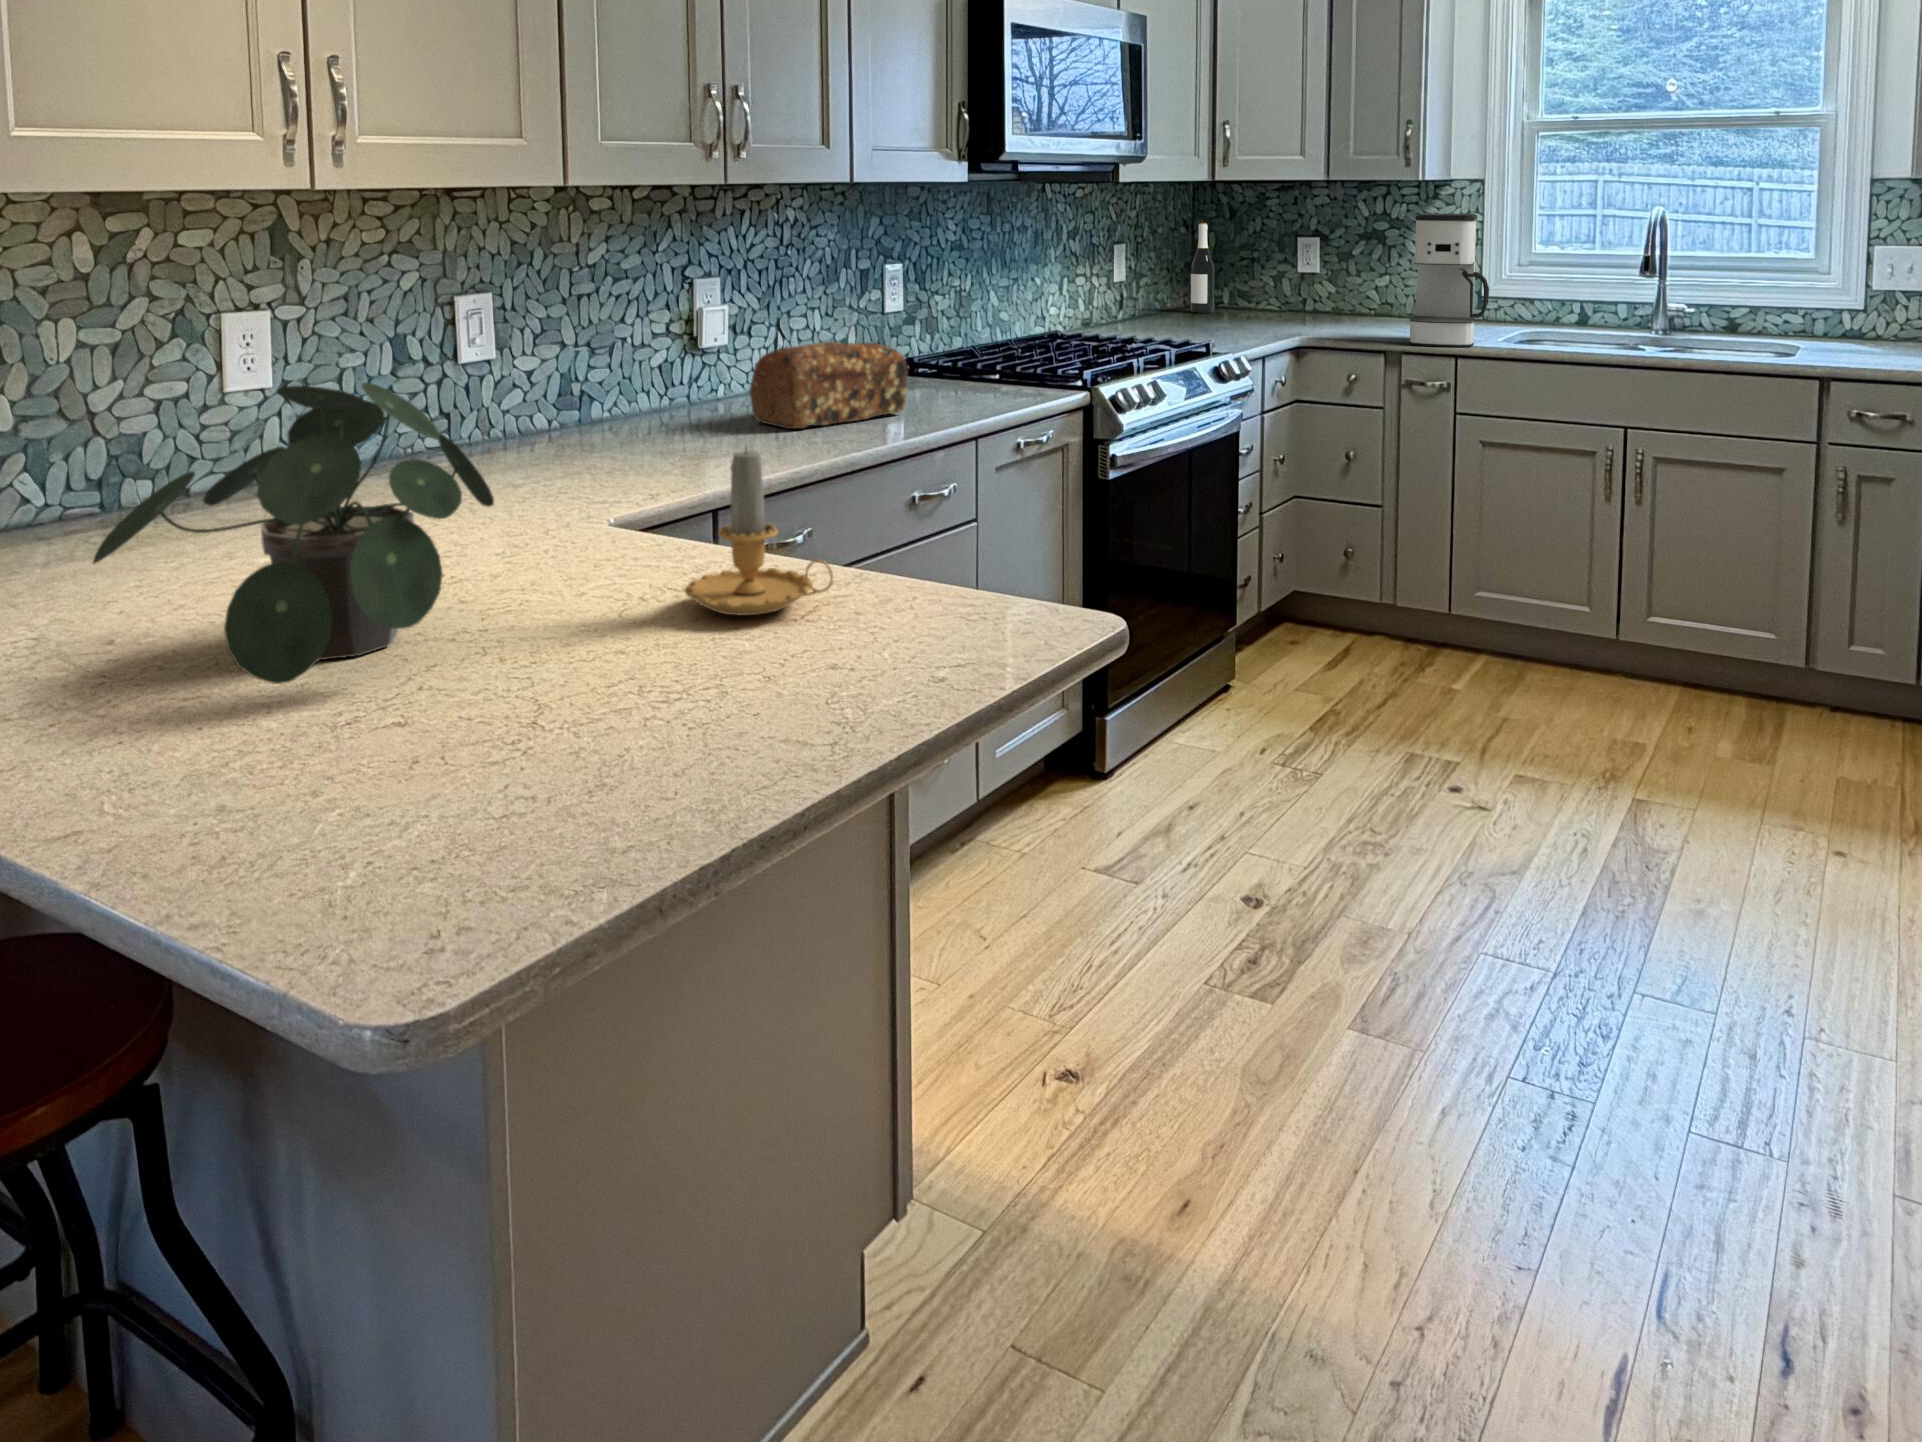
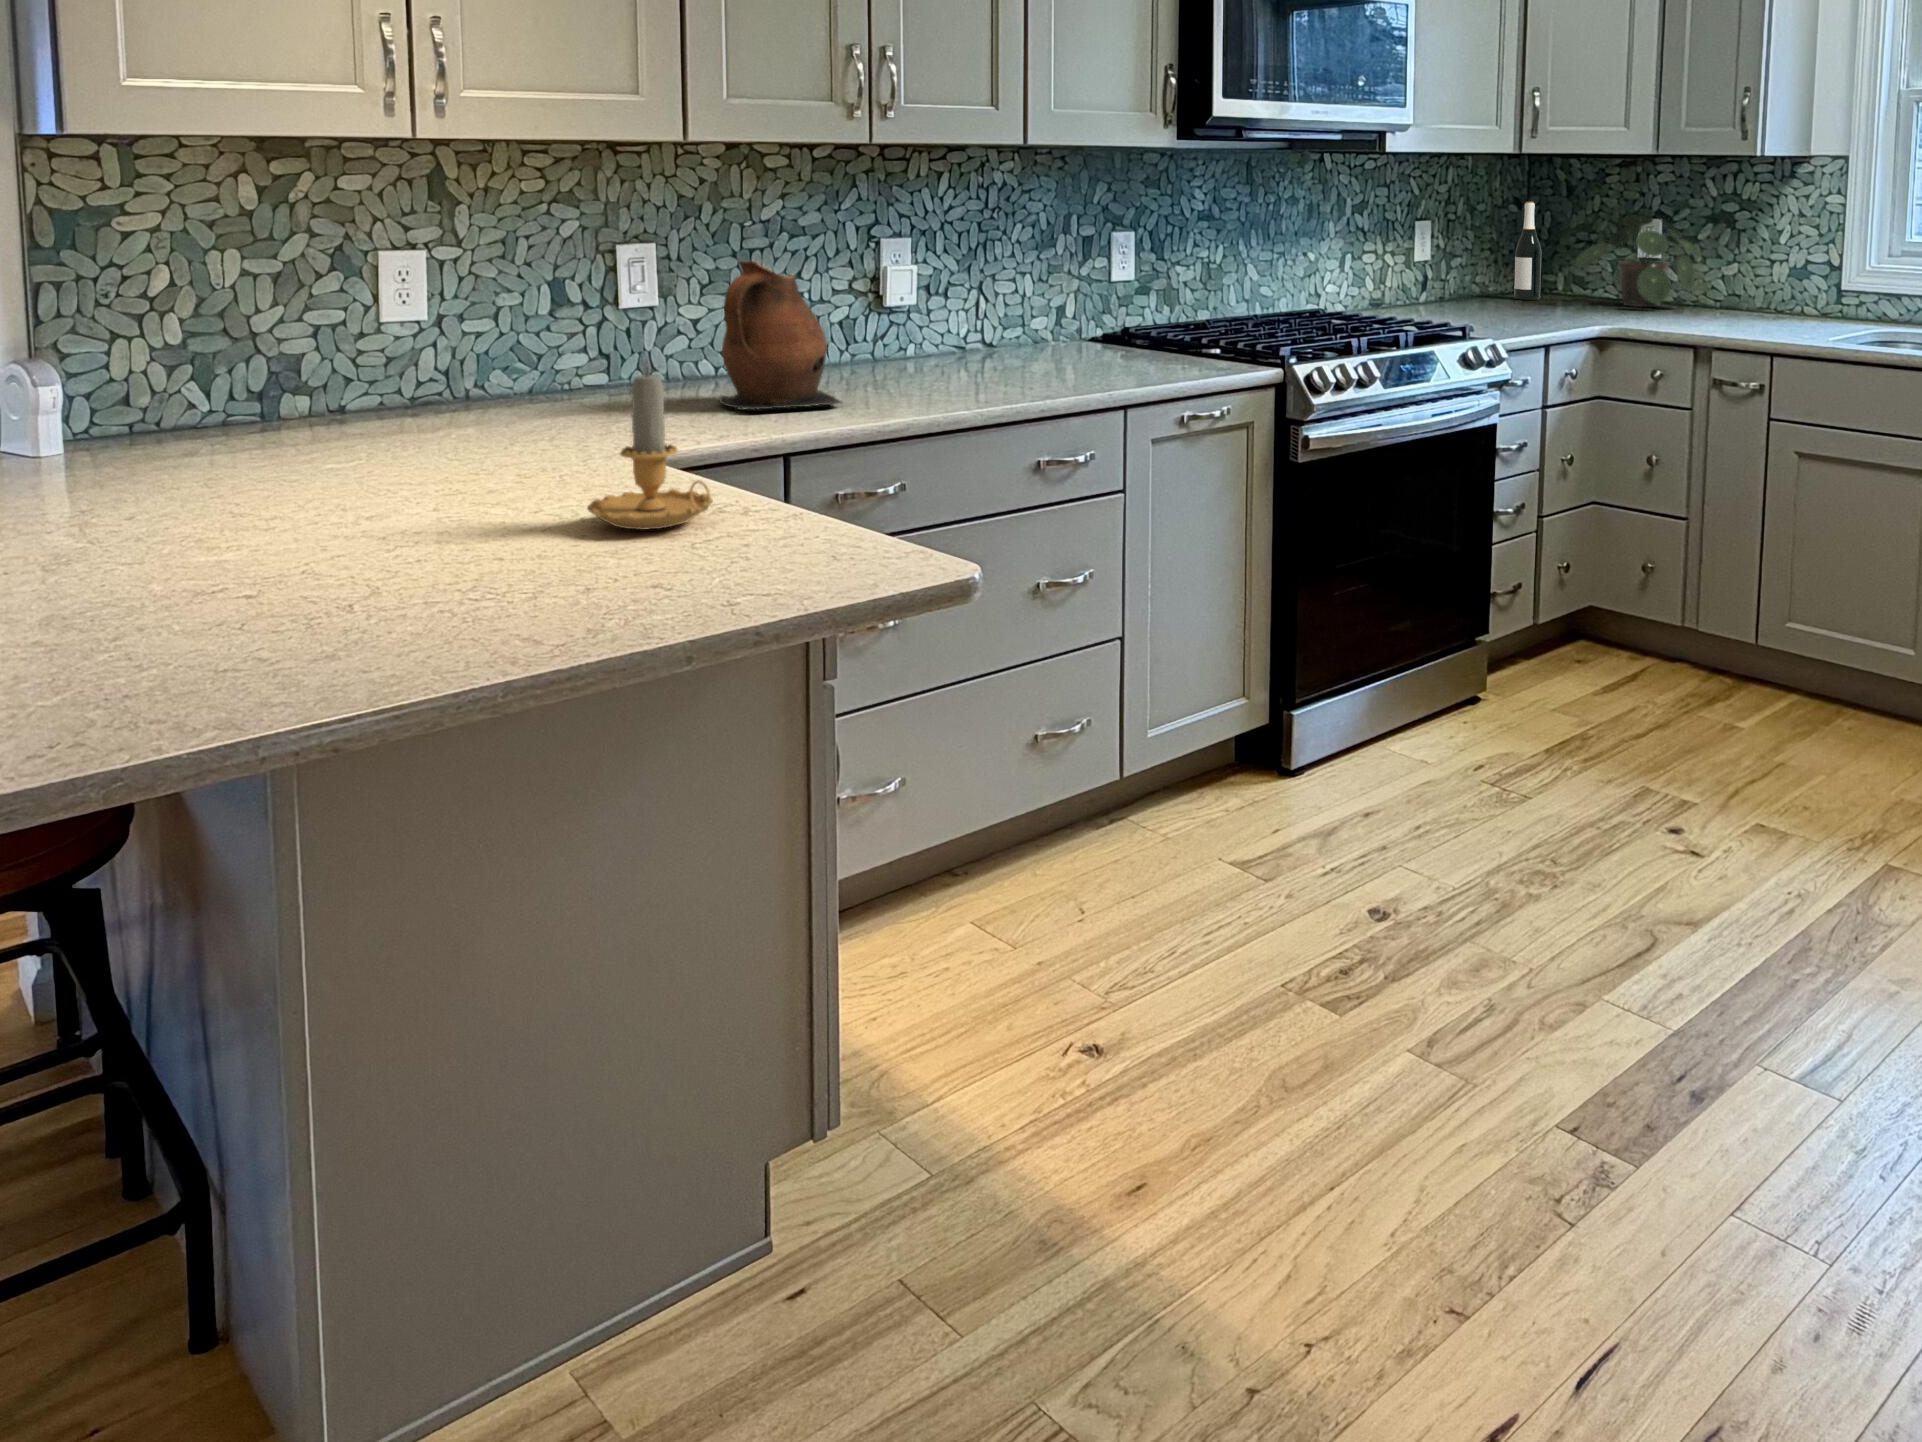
coffee maker: present [1409,213,1489,347] -> none [1711,189,1809,340]
ceramic pitcher: none [596,312,740,467] -> present [719,260,841,410]
bread loaf: present [749,341,907,429] -> none [900,302,1060,386]
potted plant: present [93,382,494,684] -> present [1575,215,1700,307]

